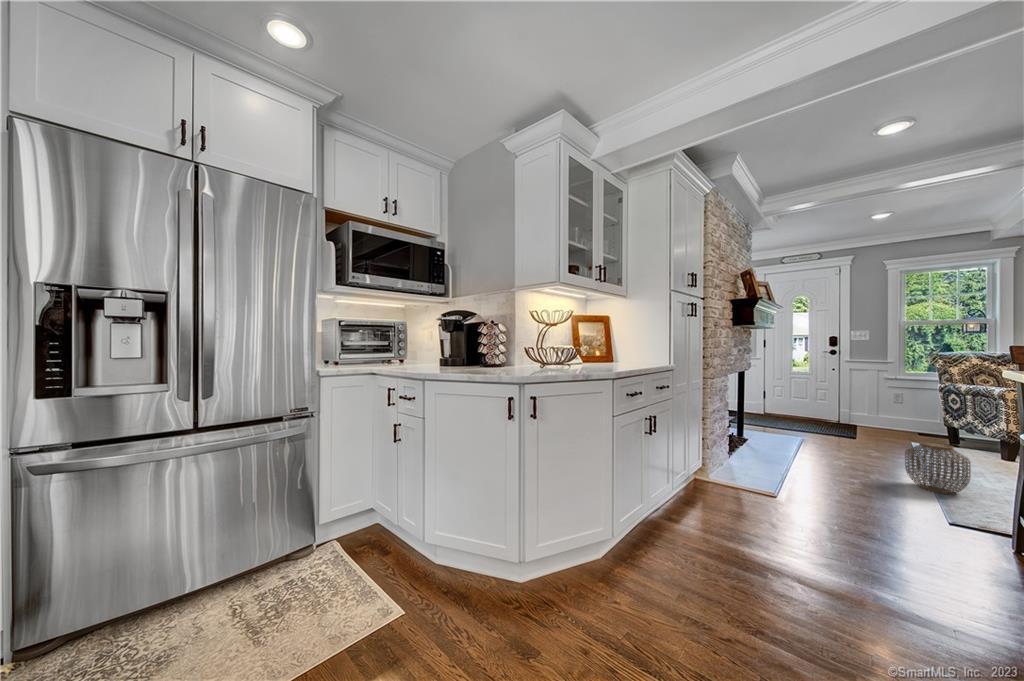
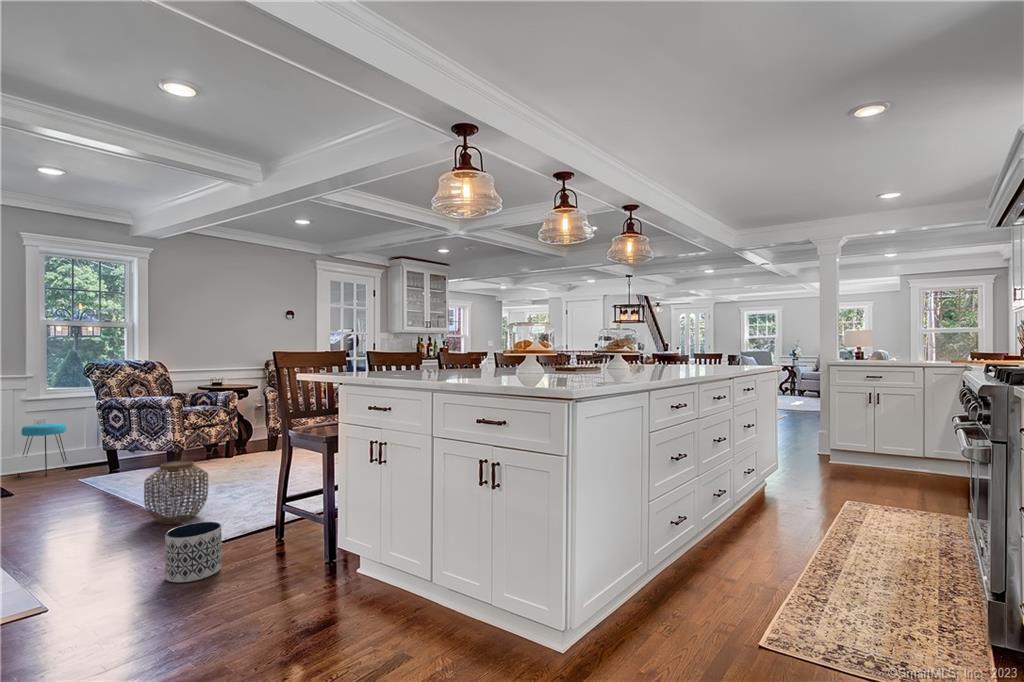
stool: none [886,396,926,434] -> present [18,423,69,477]
planter: none [857,482,905,528] -> present [165,522,222,583]

